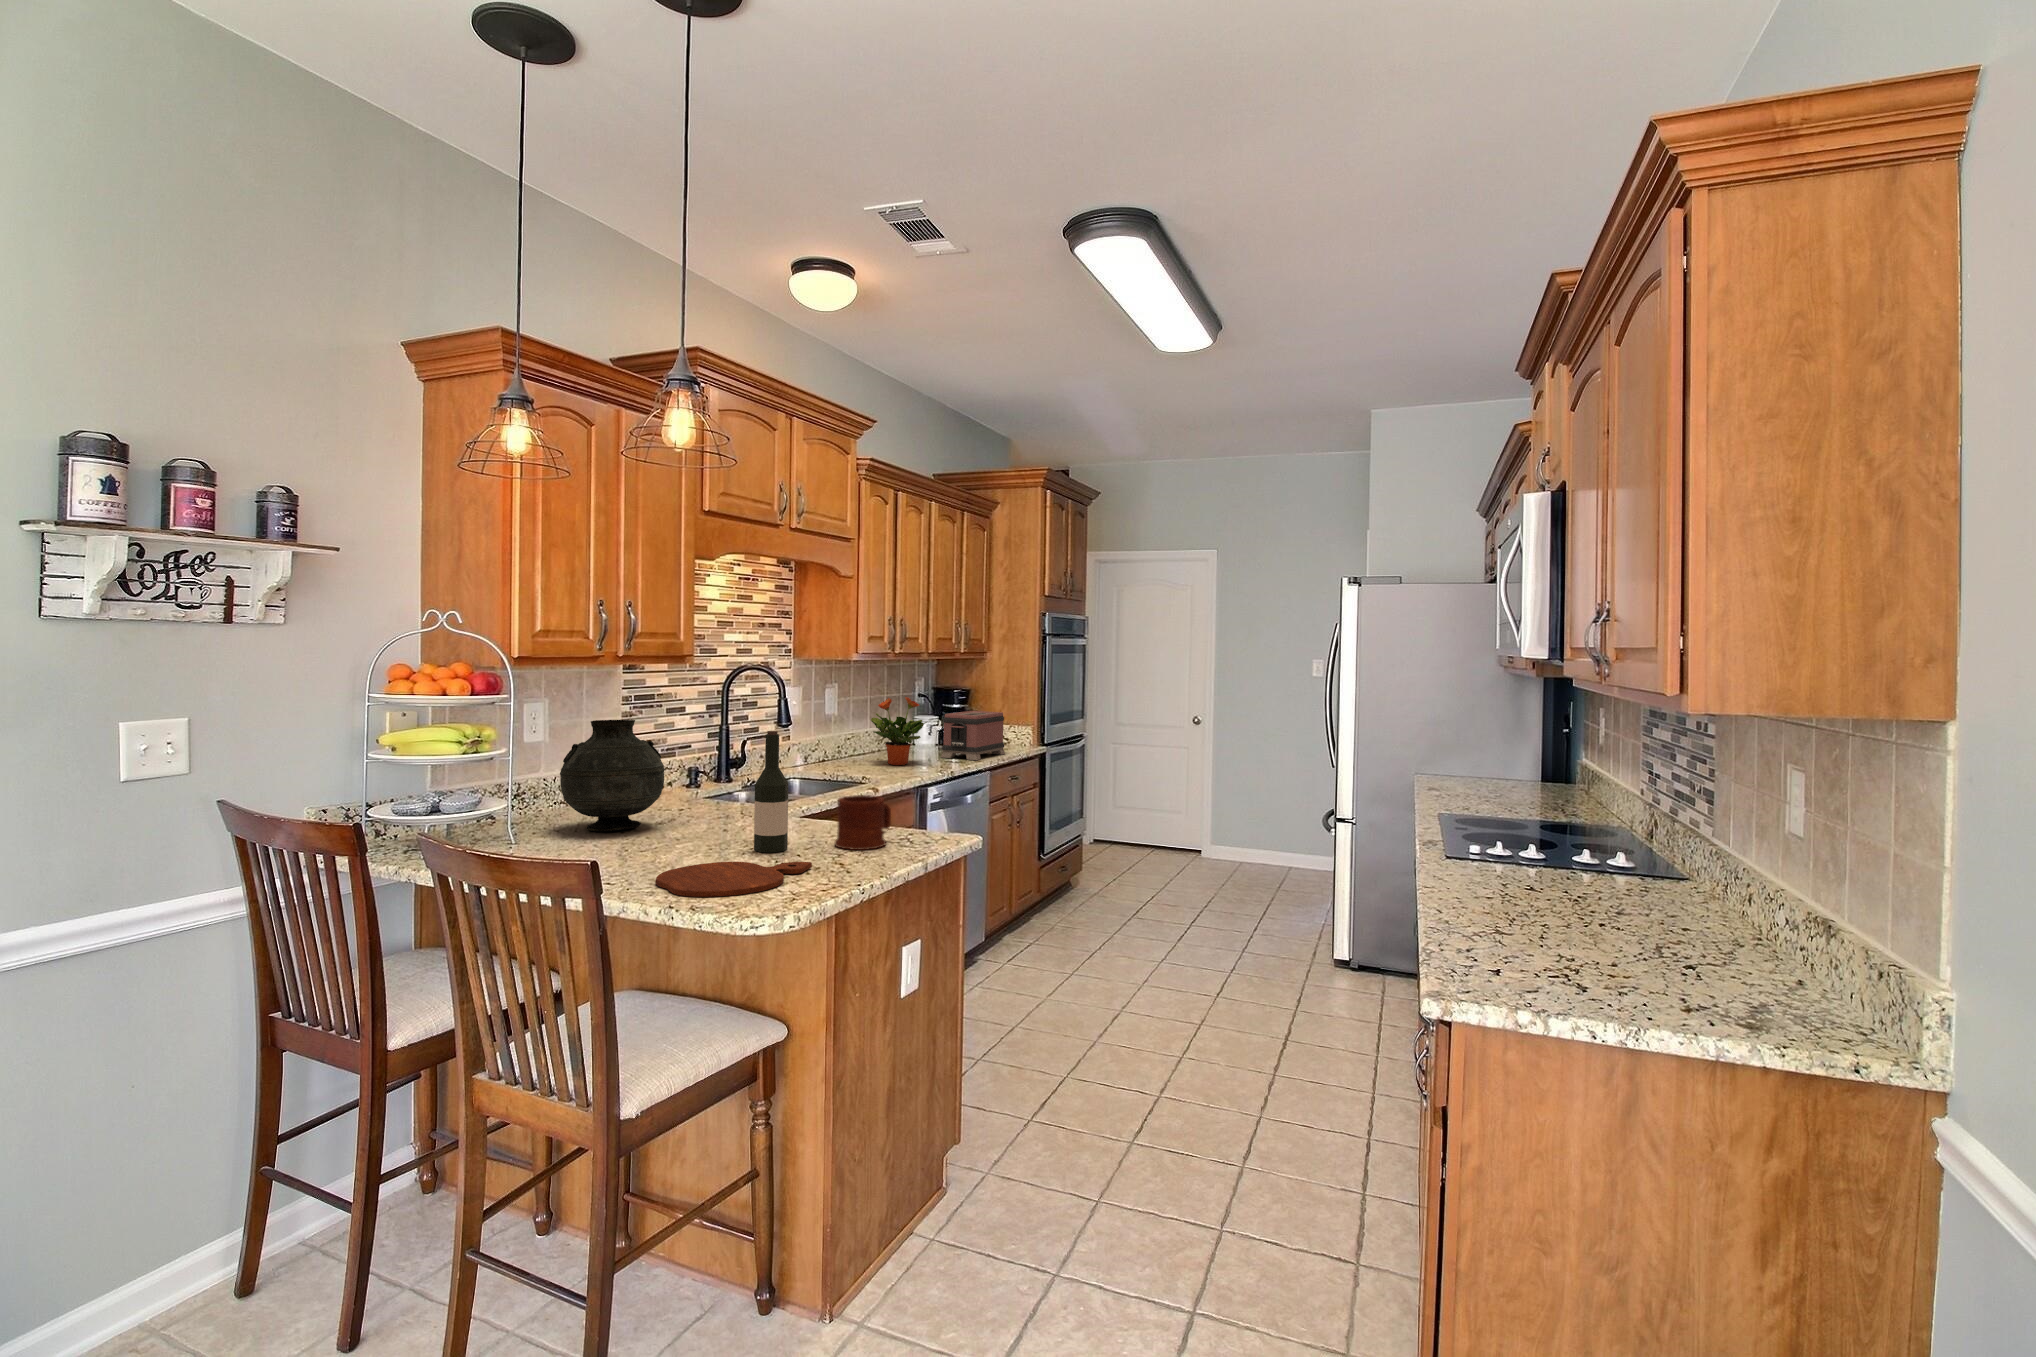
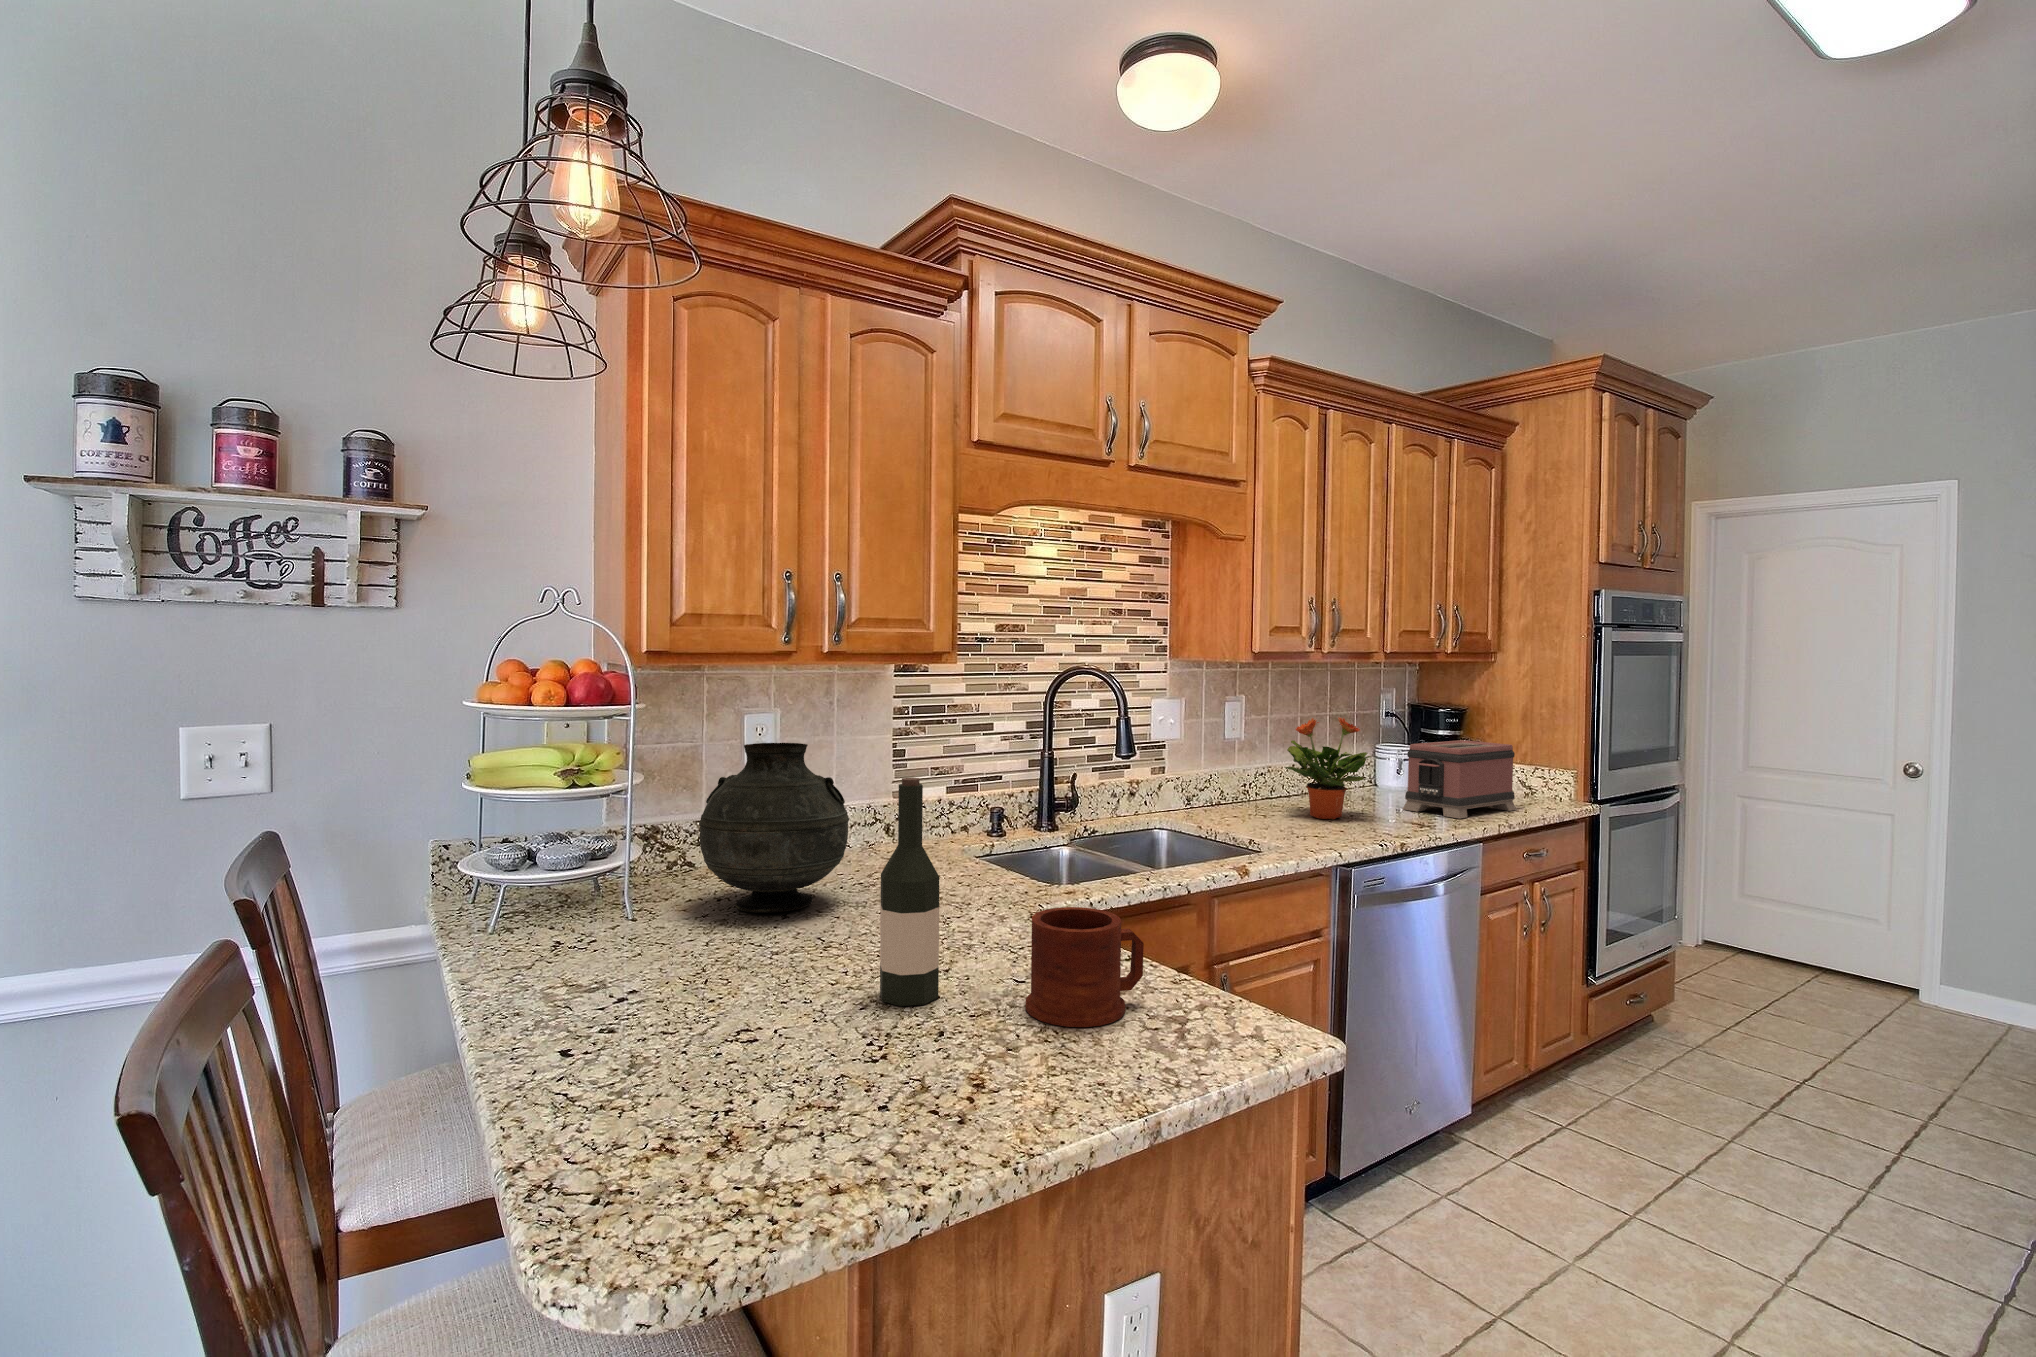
cutting board: present [656,862,812,897] -> none [562,1026,903,1145]

